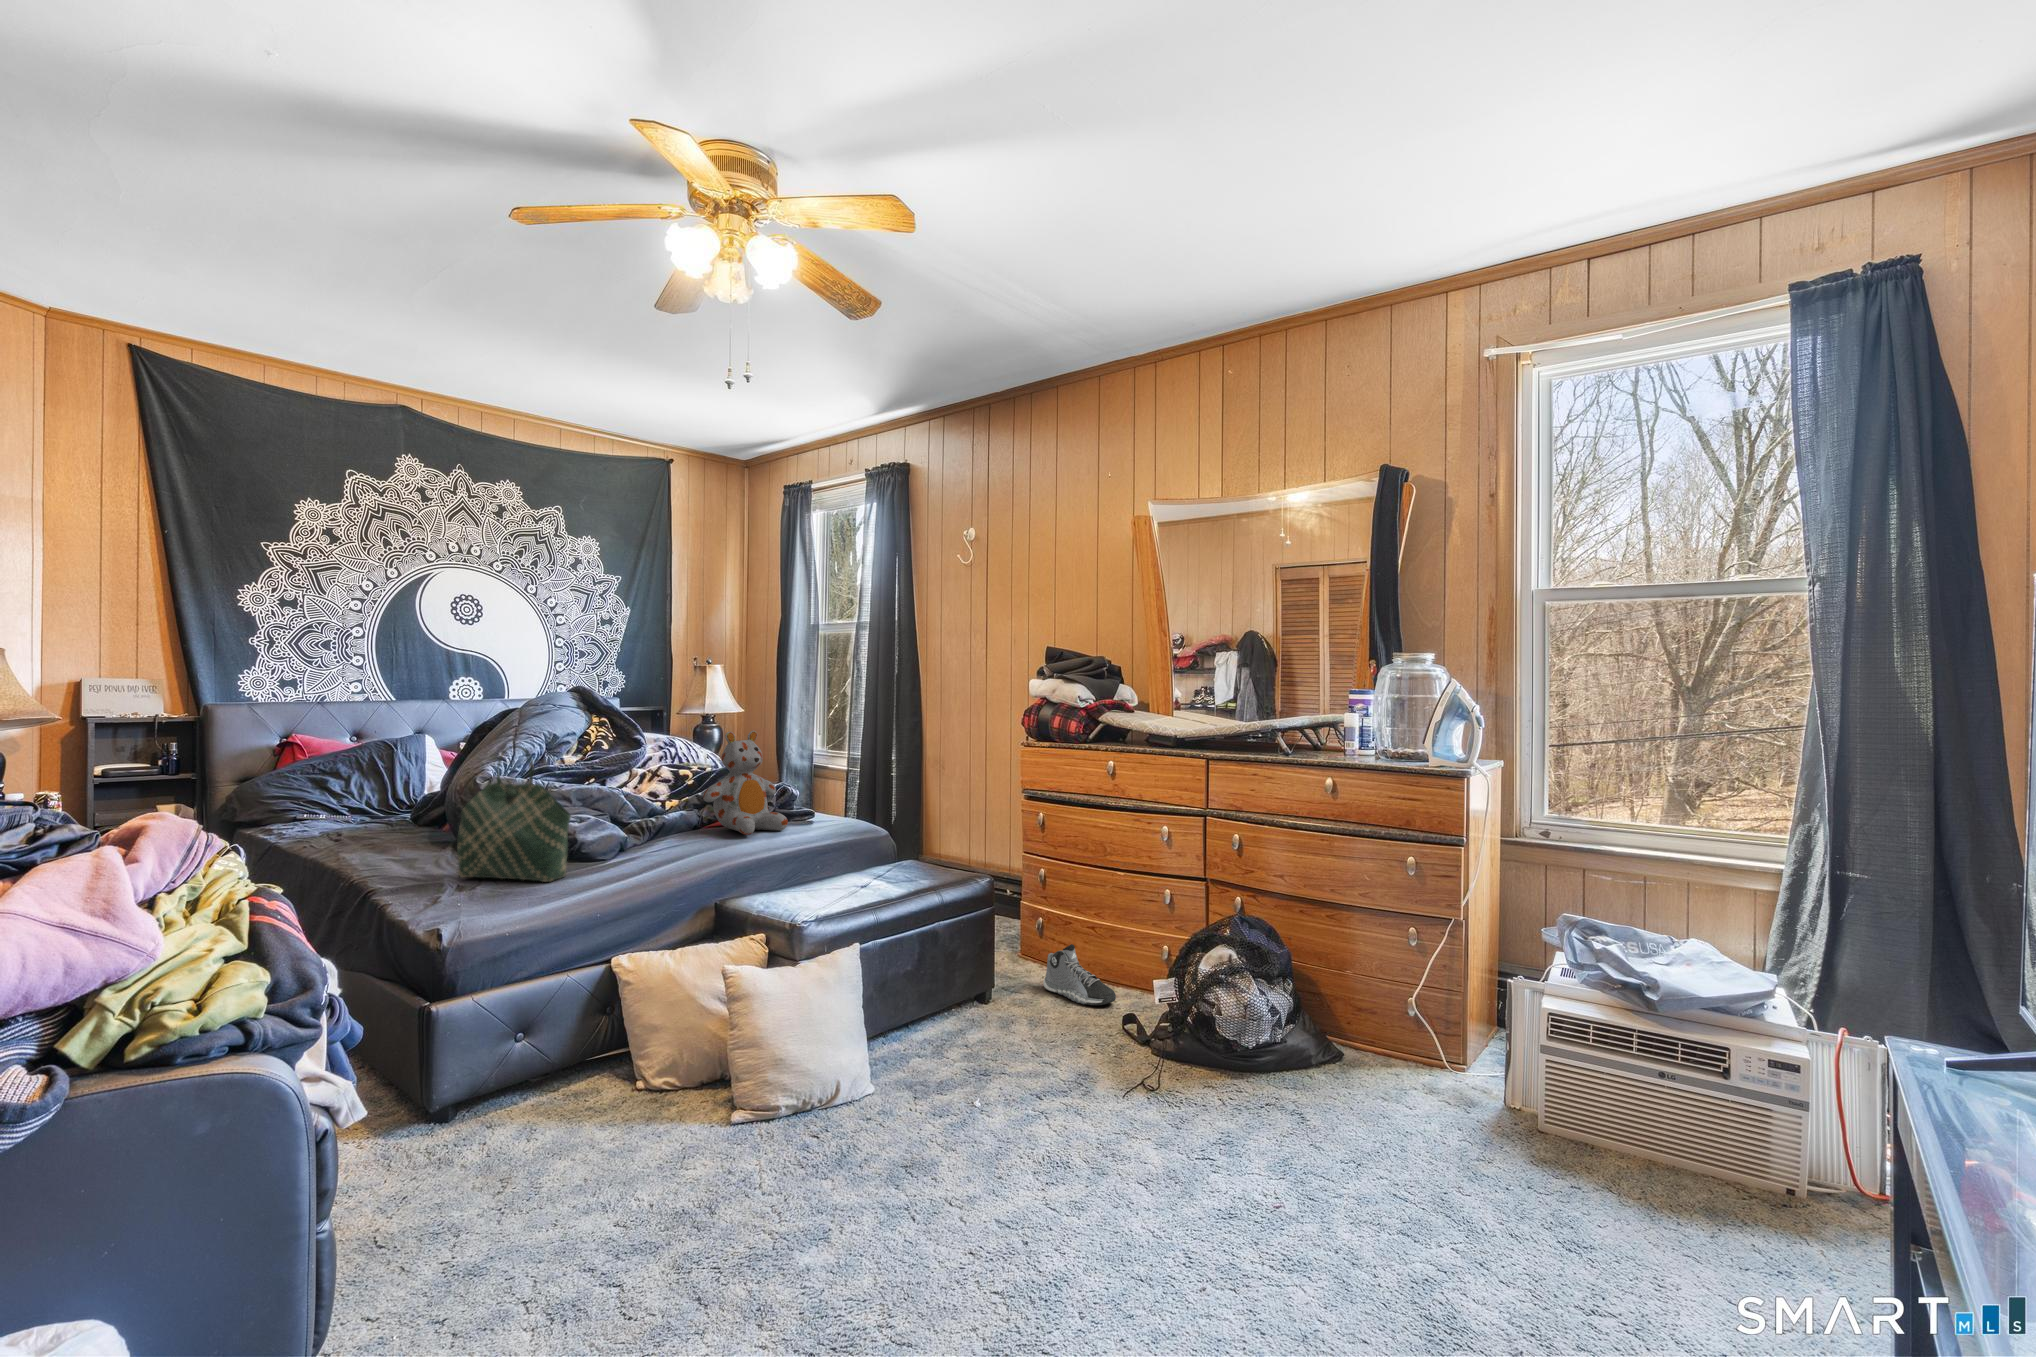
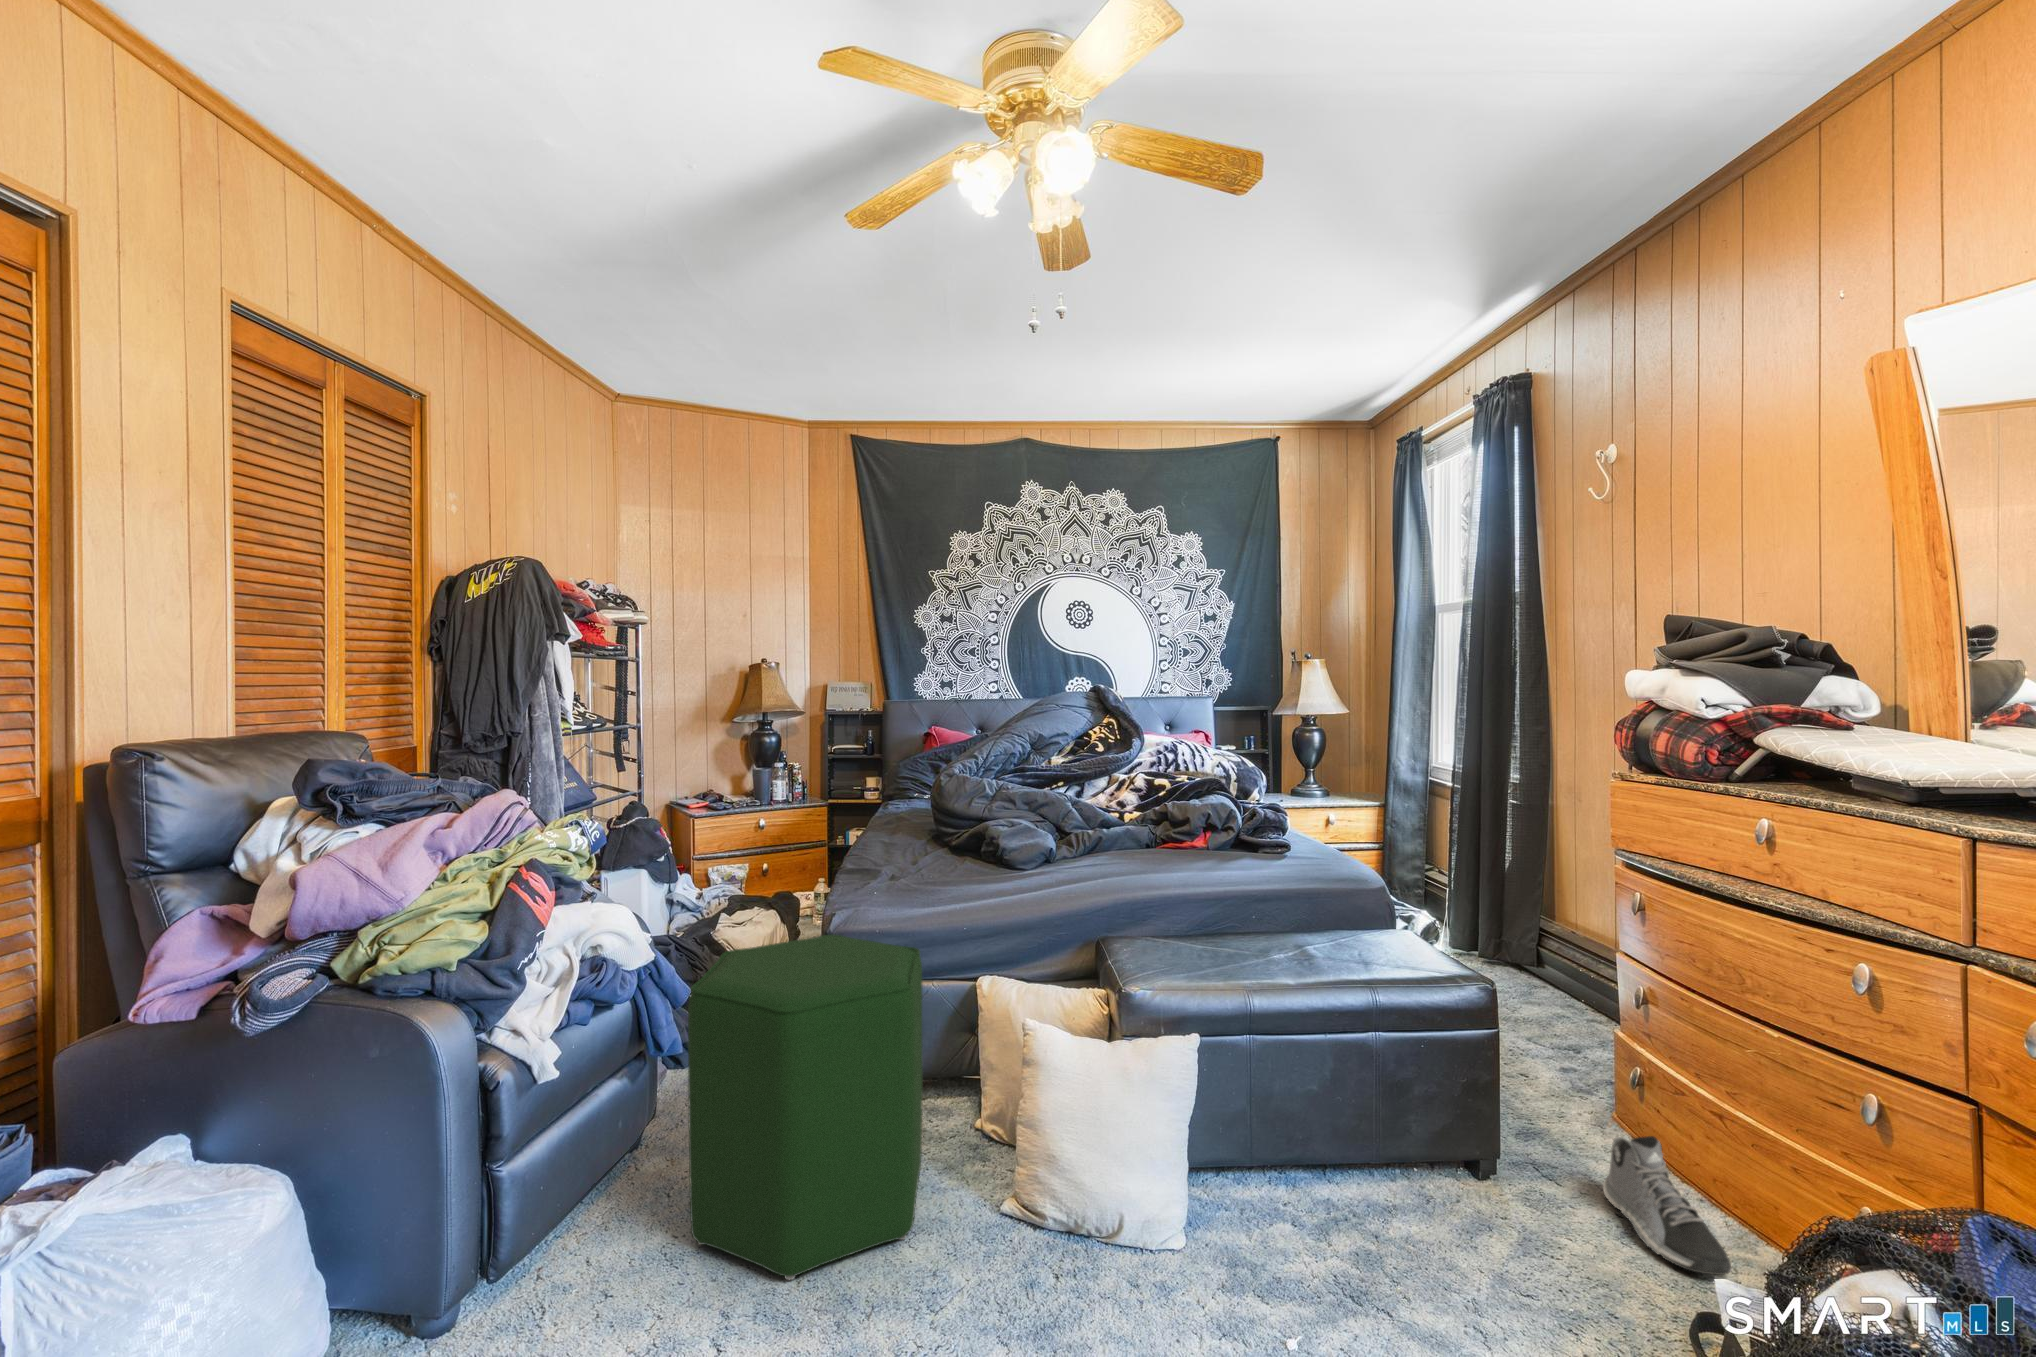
stuffed bear: present [703,731,788,835] -> none [1144,737,1240,862]
tote bag: present [457,746,571,882] -> none [903,744,970,882]
ottoman: none [429,928,690,1259] -> present [688,934,922,1280]

